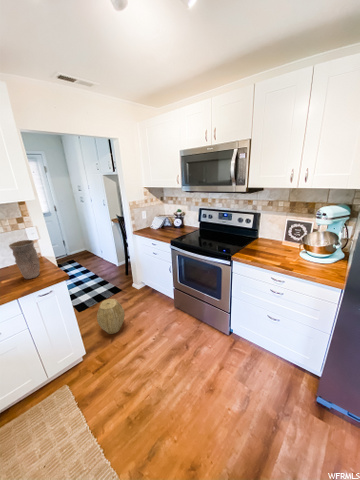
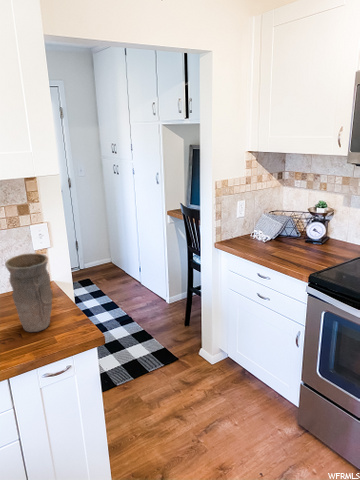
woven basket: present [97,299,124,334] -> none [137,382,192,457]

